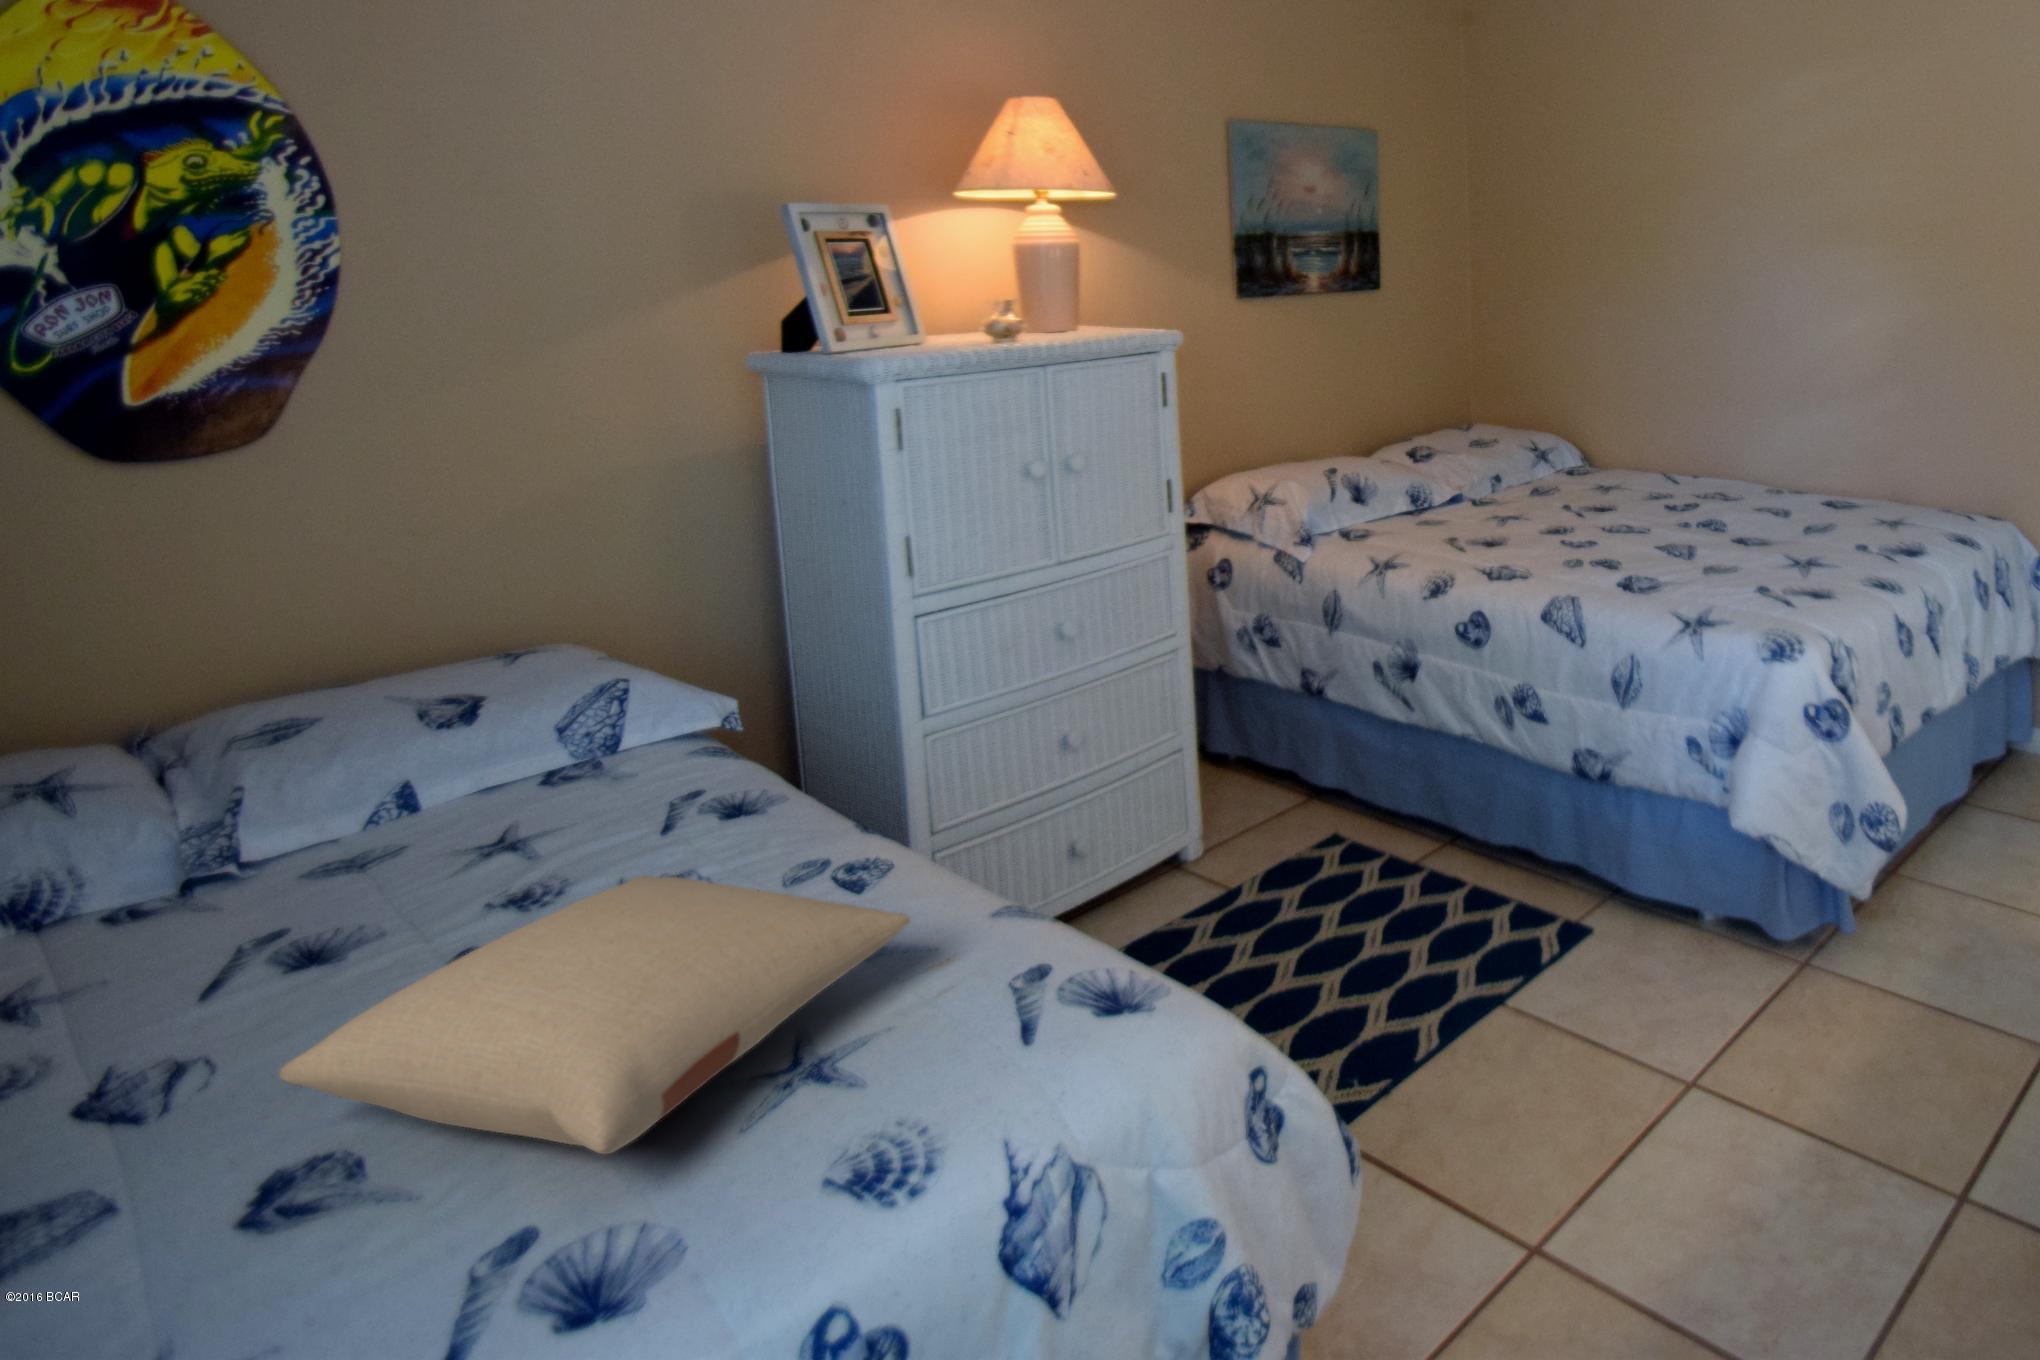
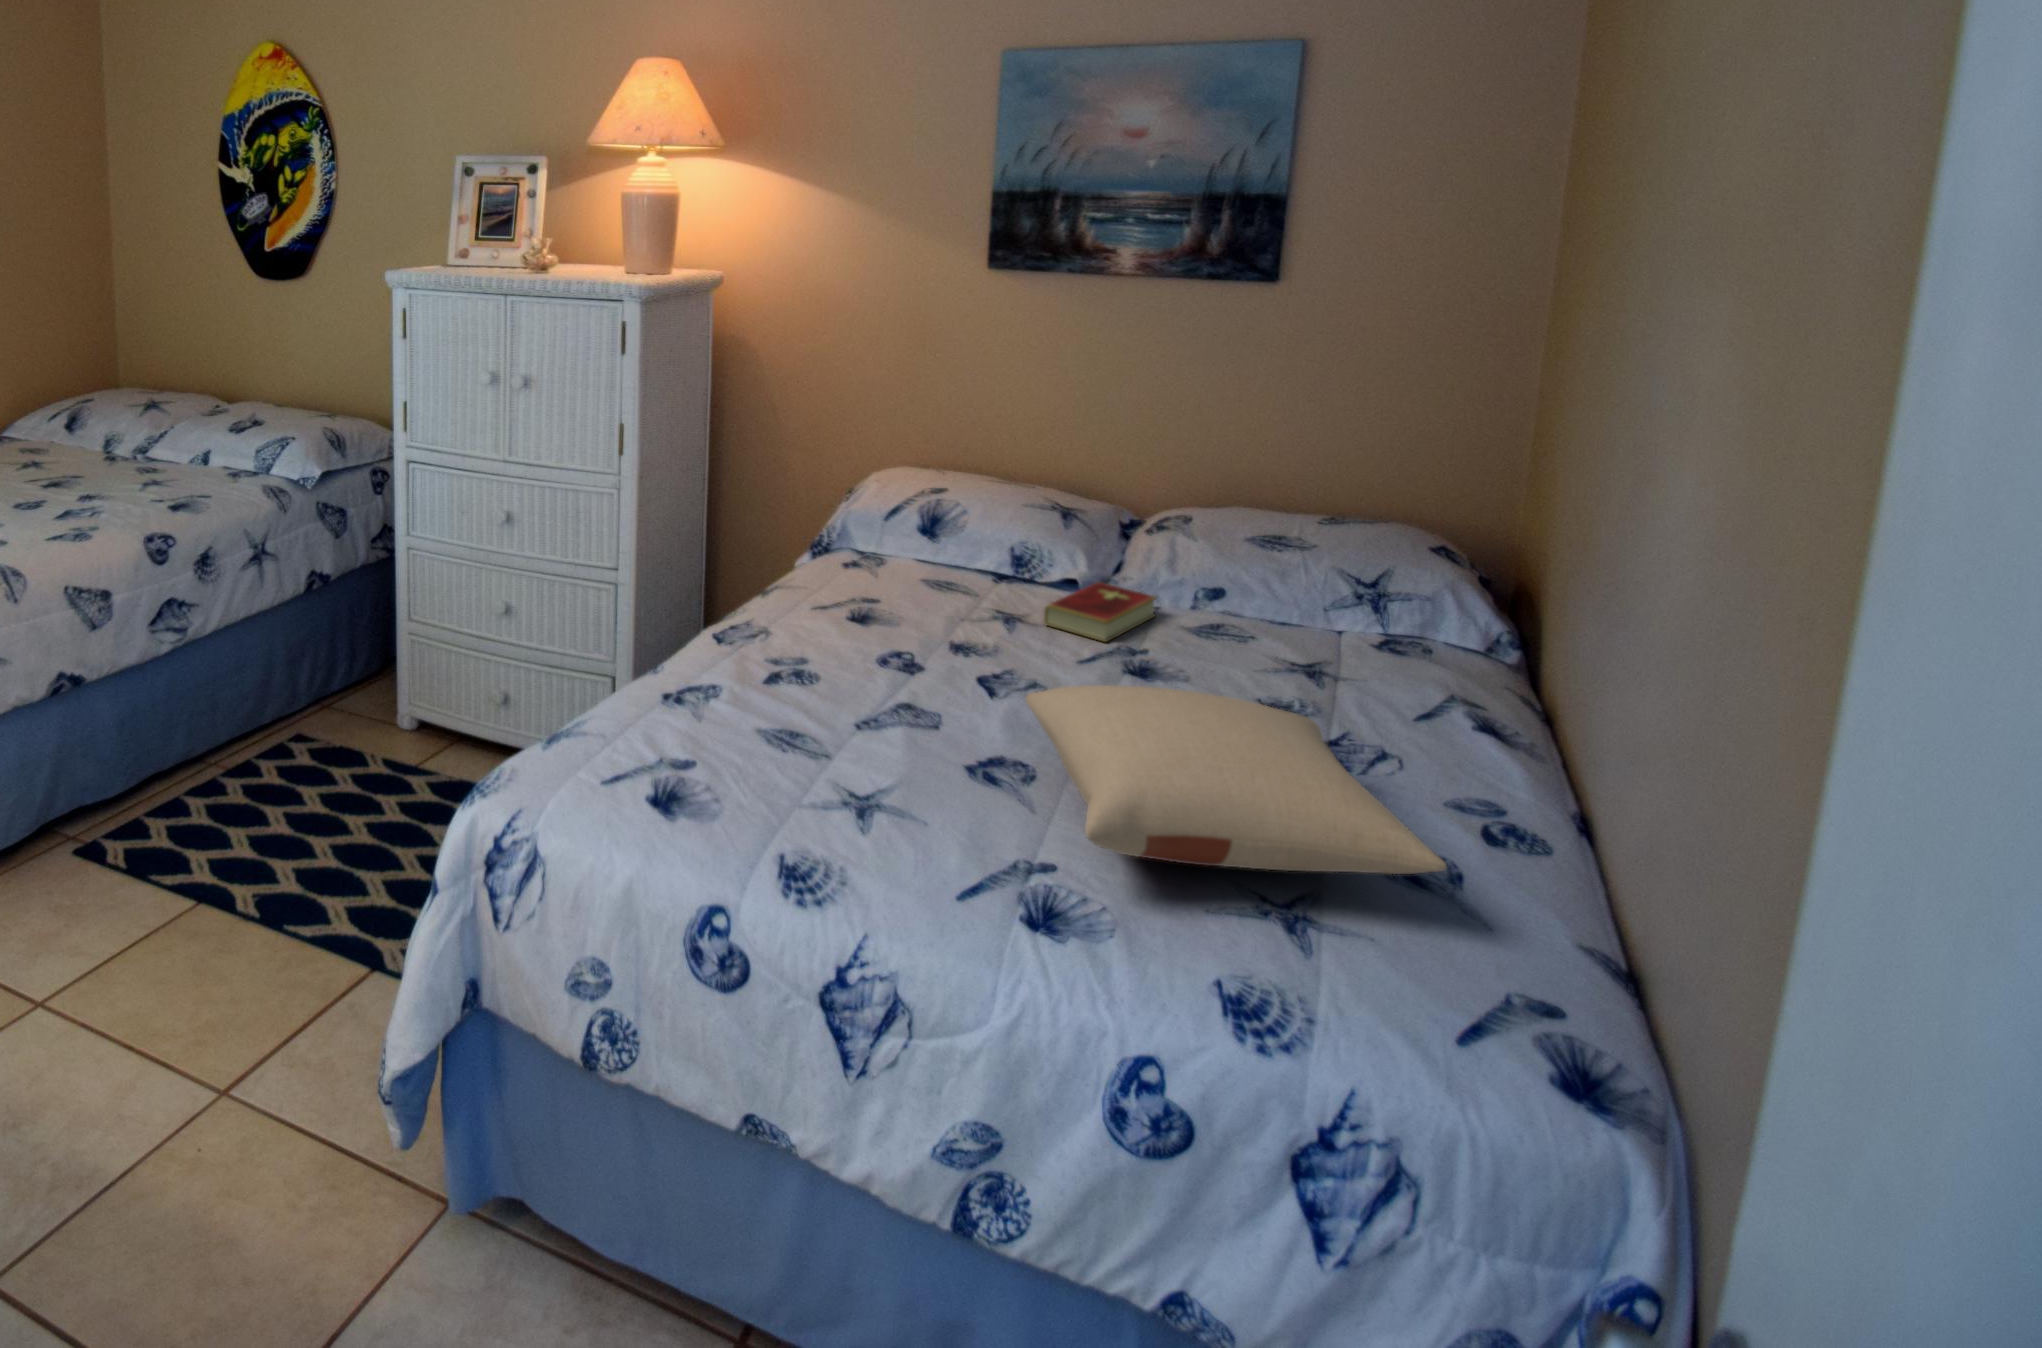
hardcover book: none [85,864,254,991] -> present [1044,582,1157,642]

